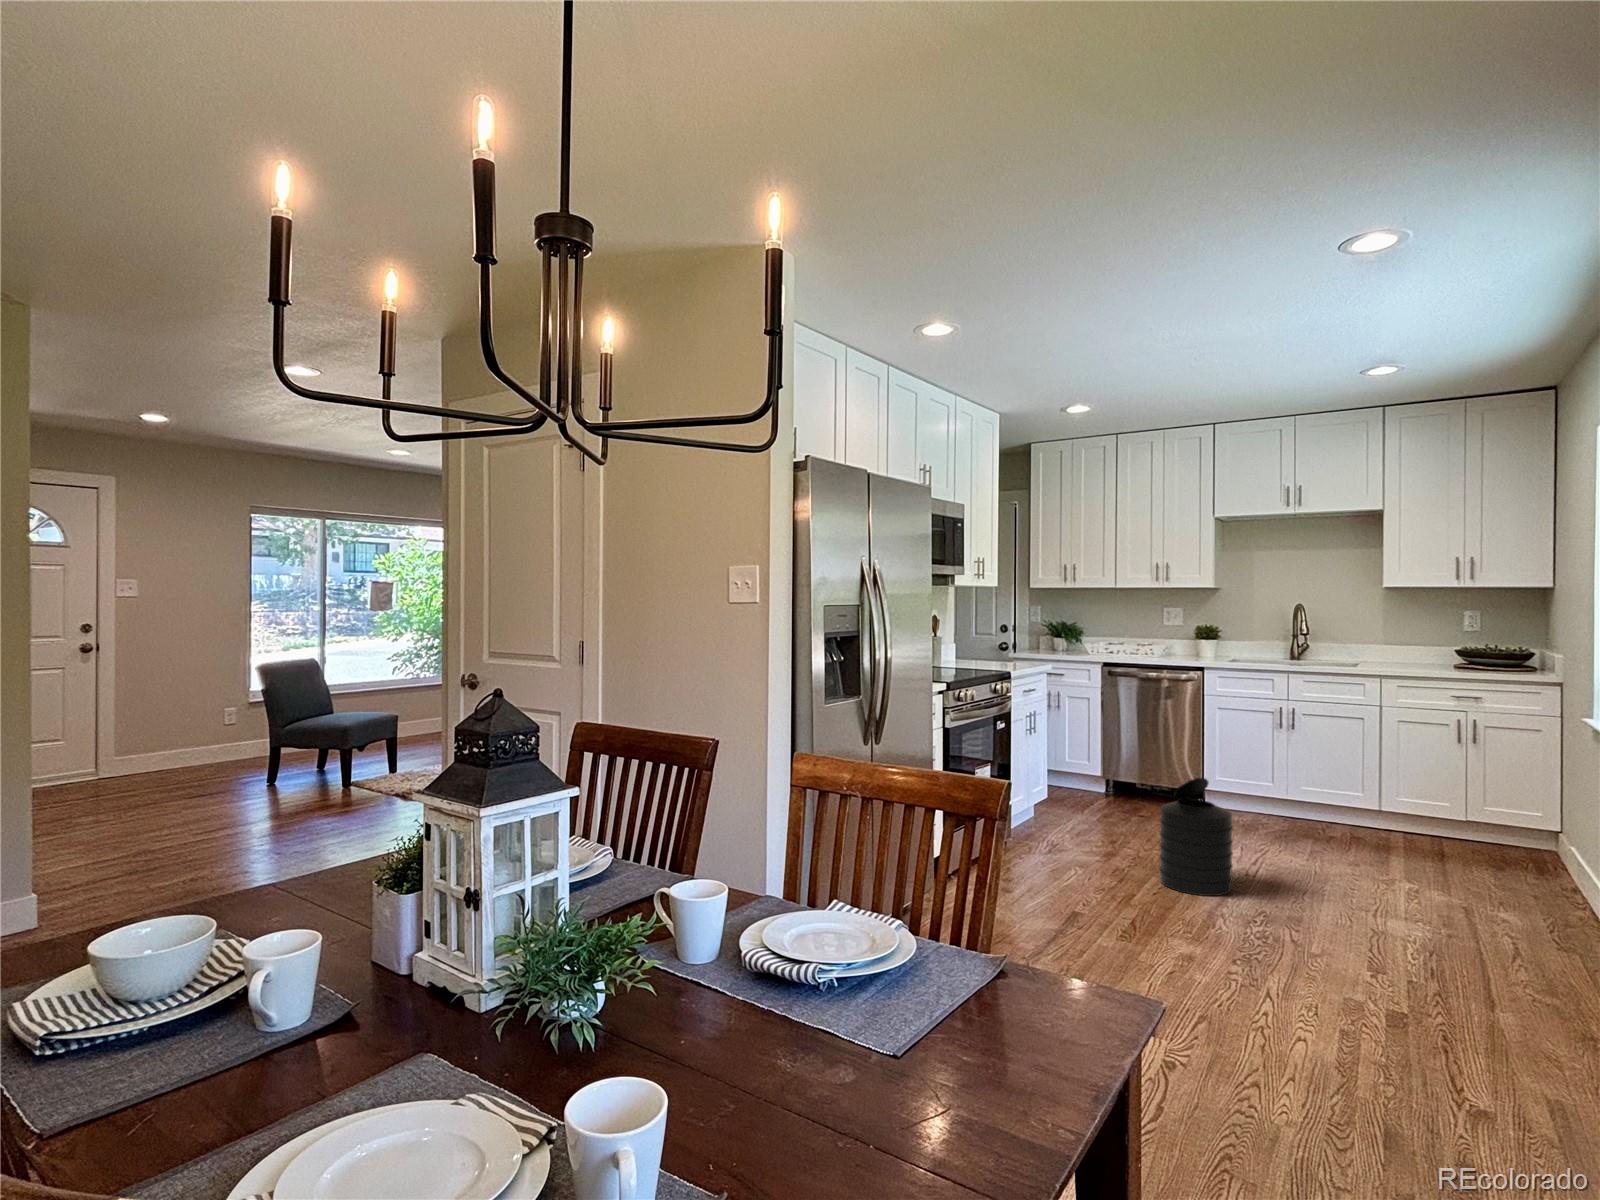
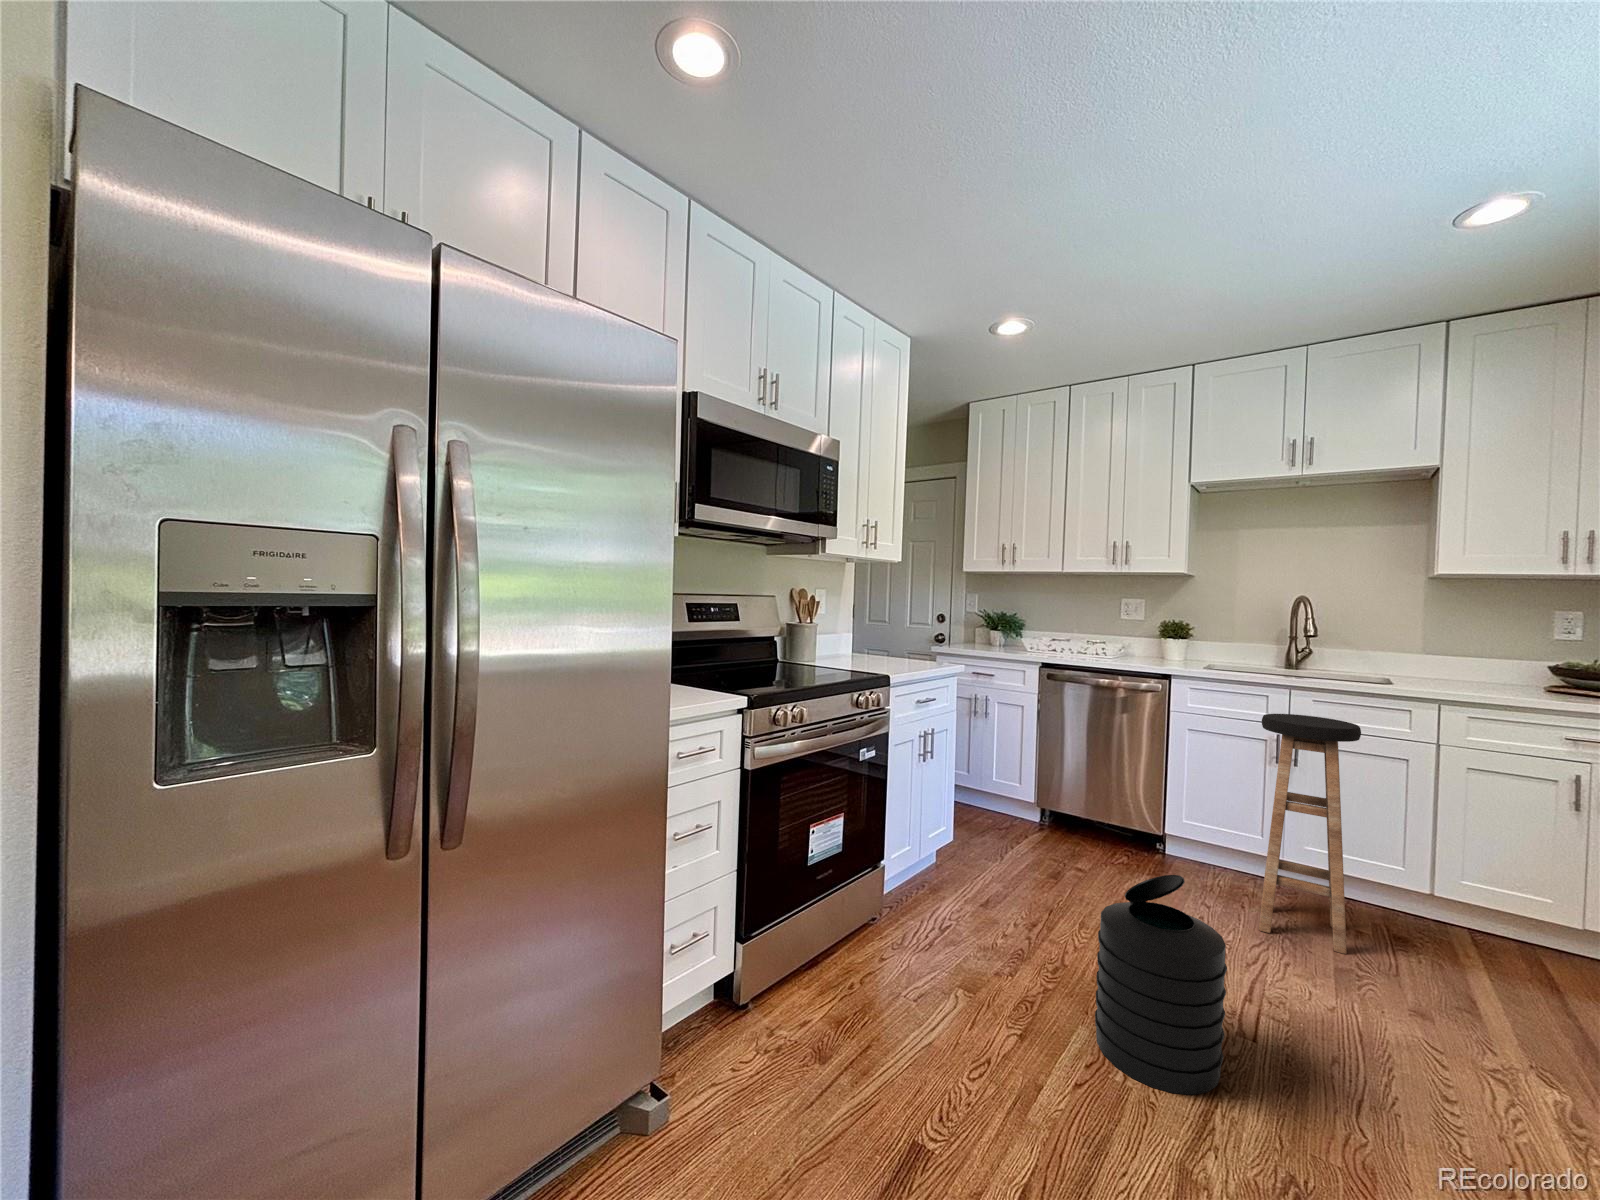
bar stool: none [1264,690,1326,847] -> present [1259,714,1361,954]

